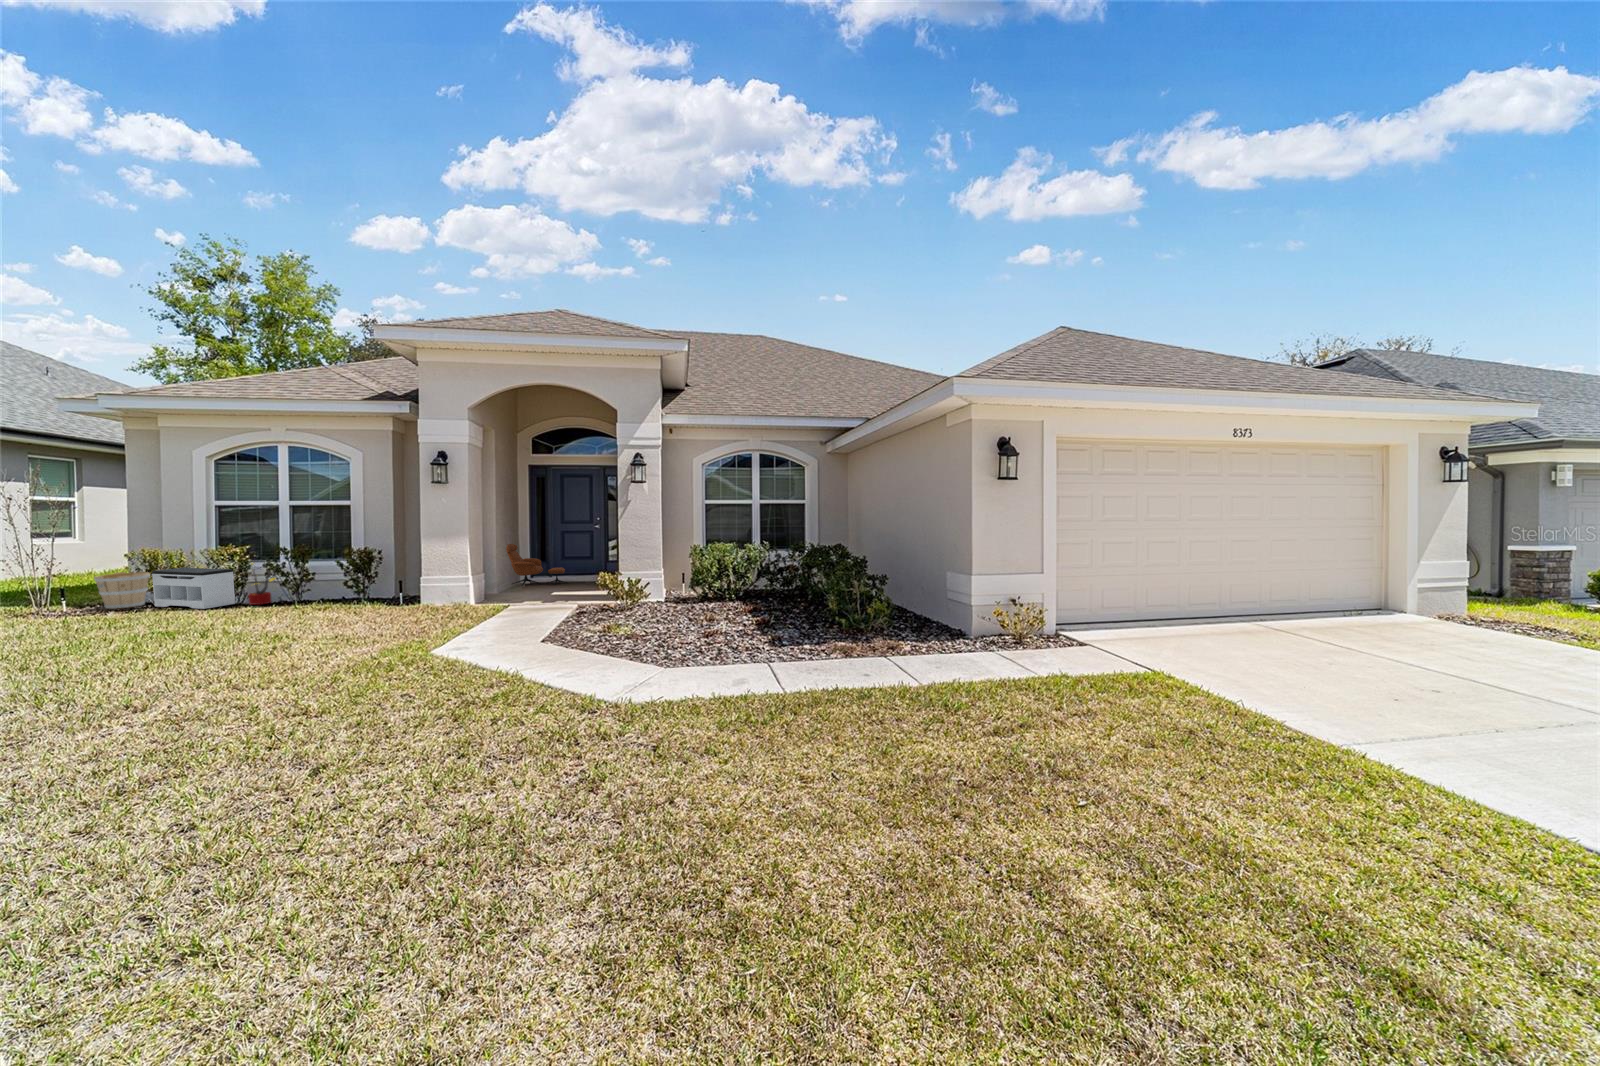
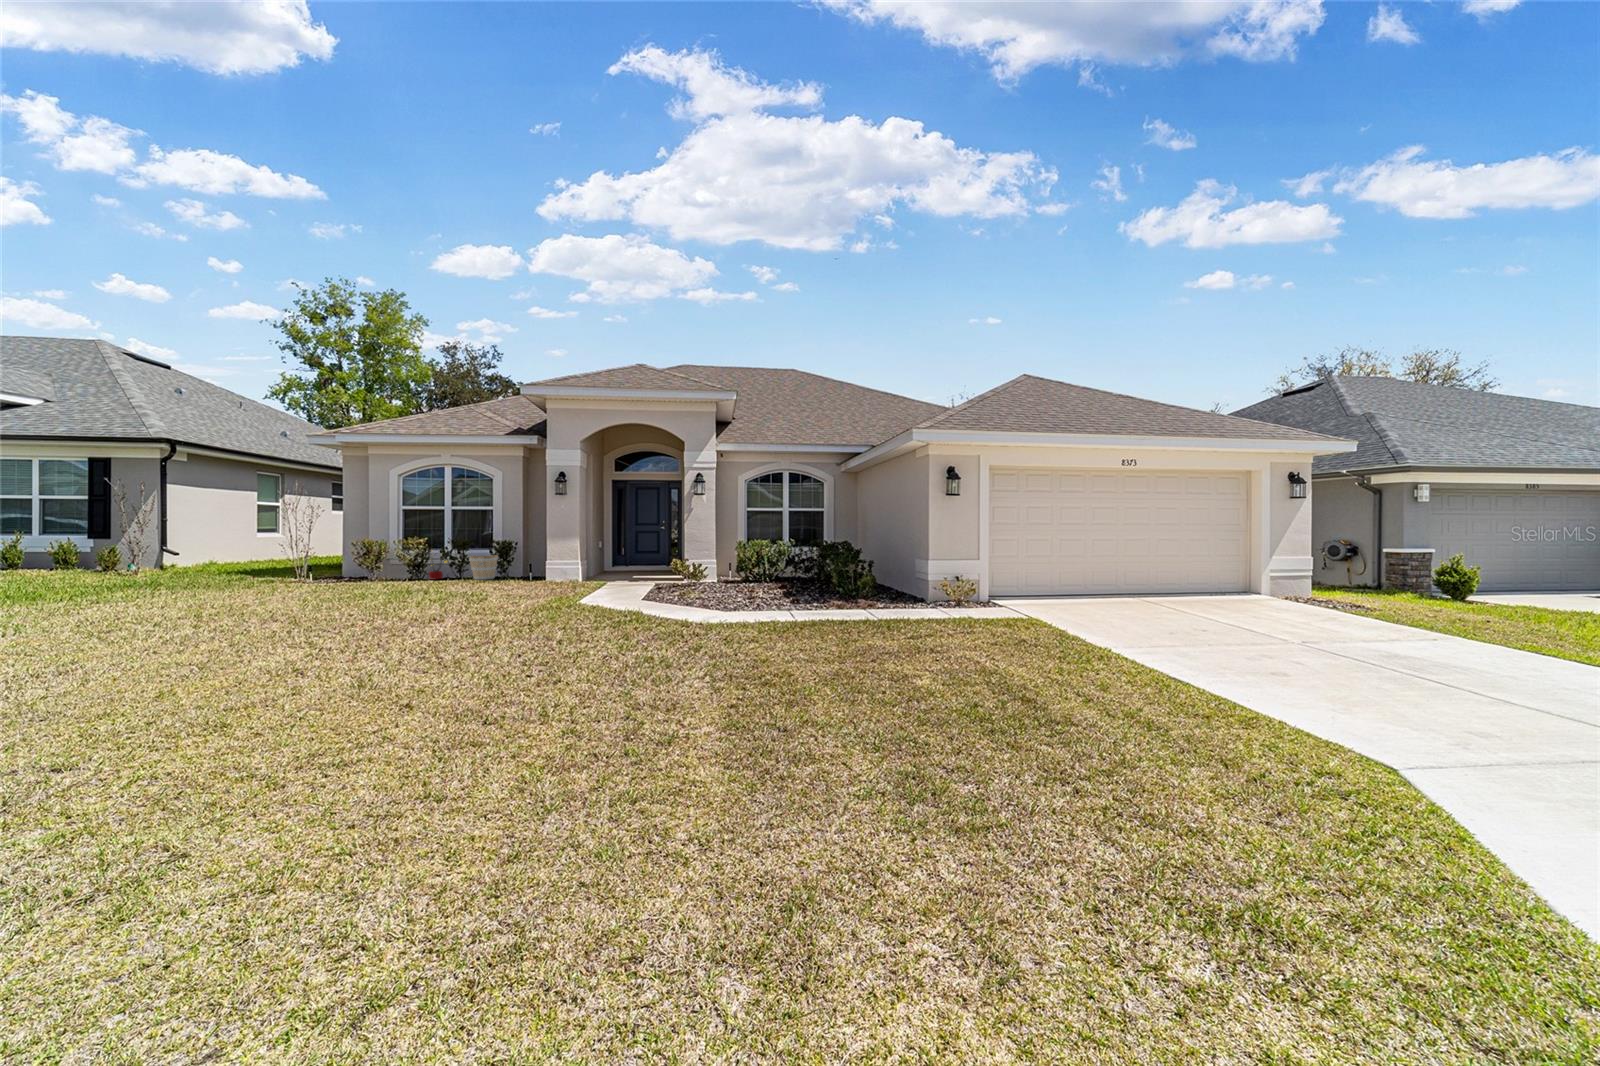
lounge chair: present [506,544,567,586] -> none [599,540,643,572]
bench: present [152,568,235,609] -> none [365,553,418,581]
wooden bucket: present [94,572,150,609] -> present [469,555,498,580]

